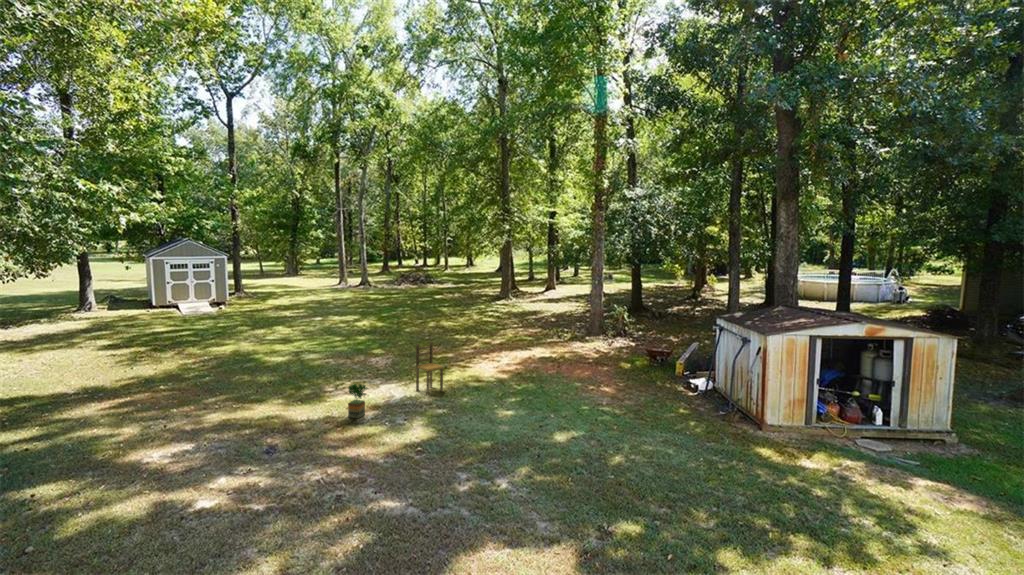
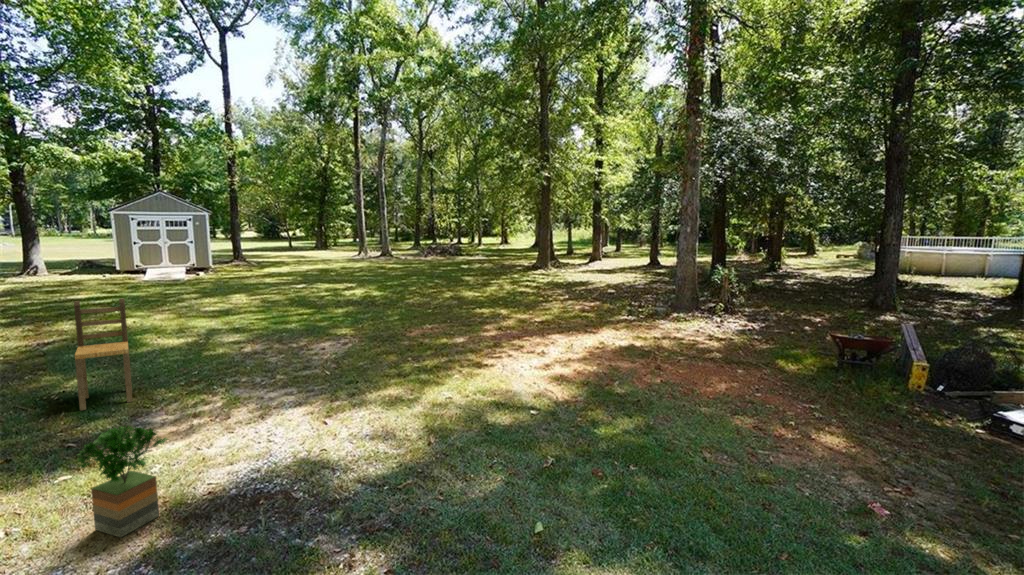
chair: present [416,342,443,395] -> present [74,298,132,410]

